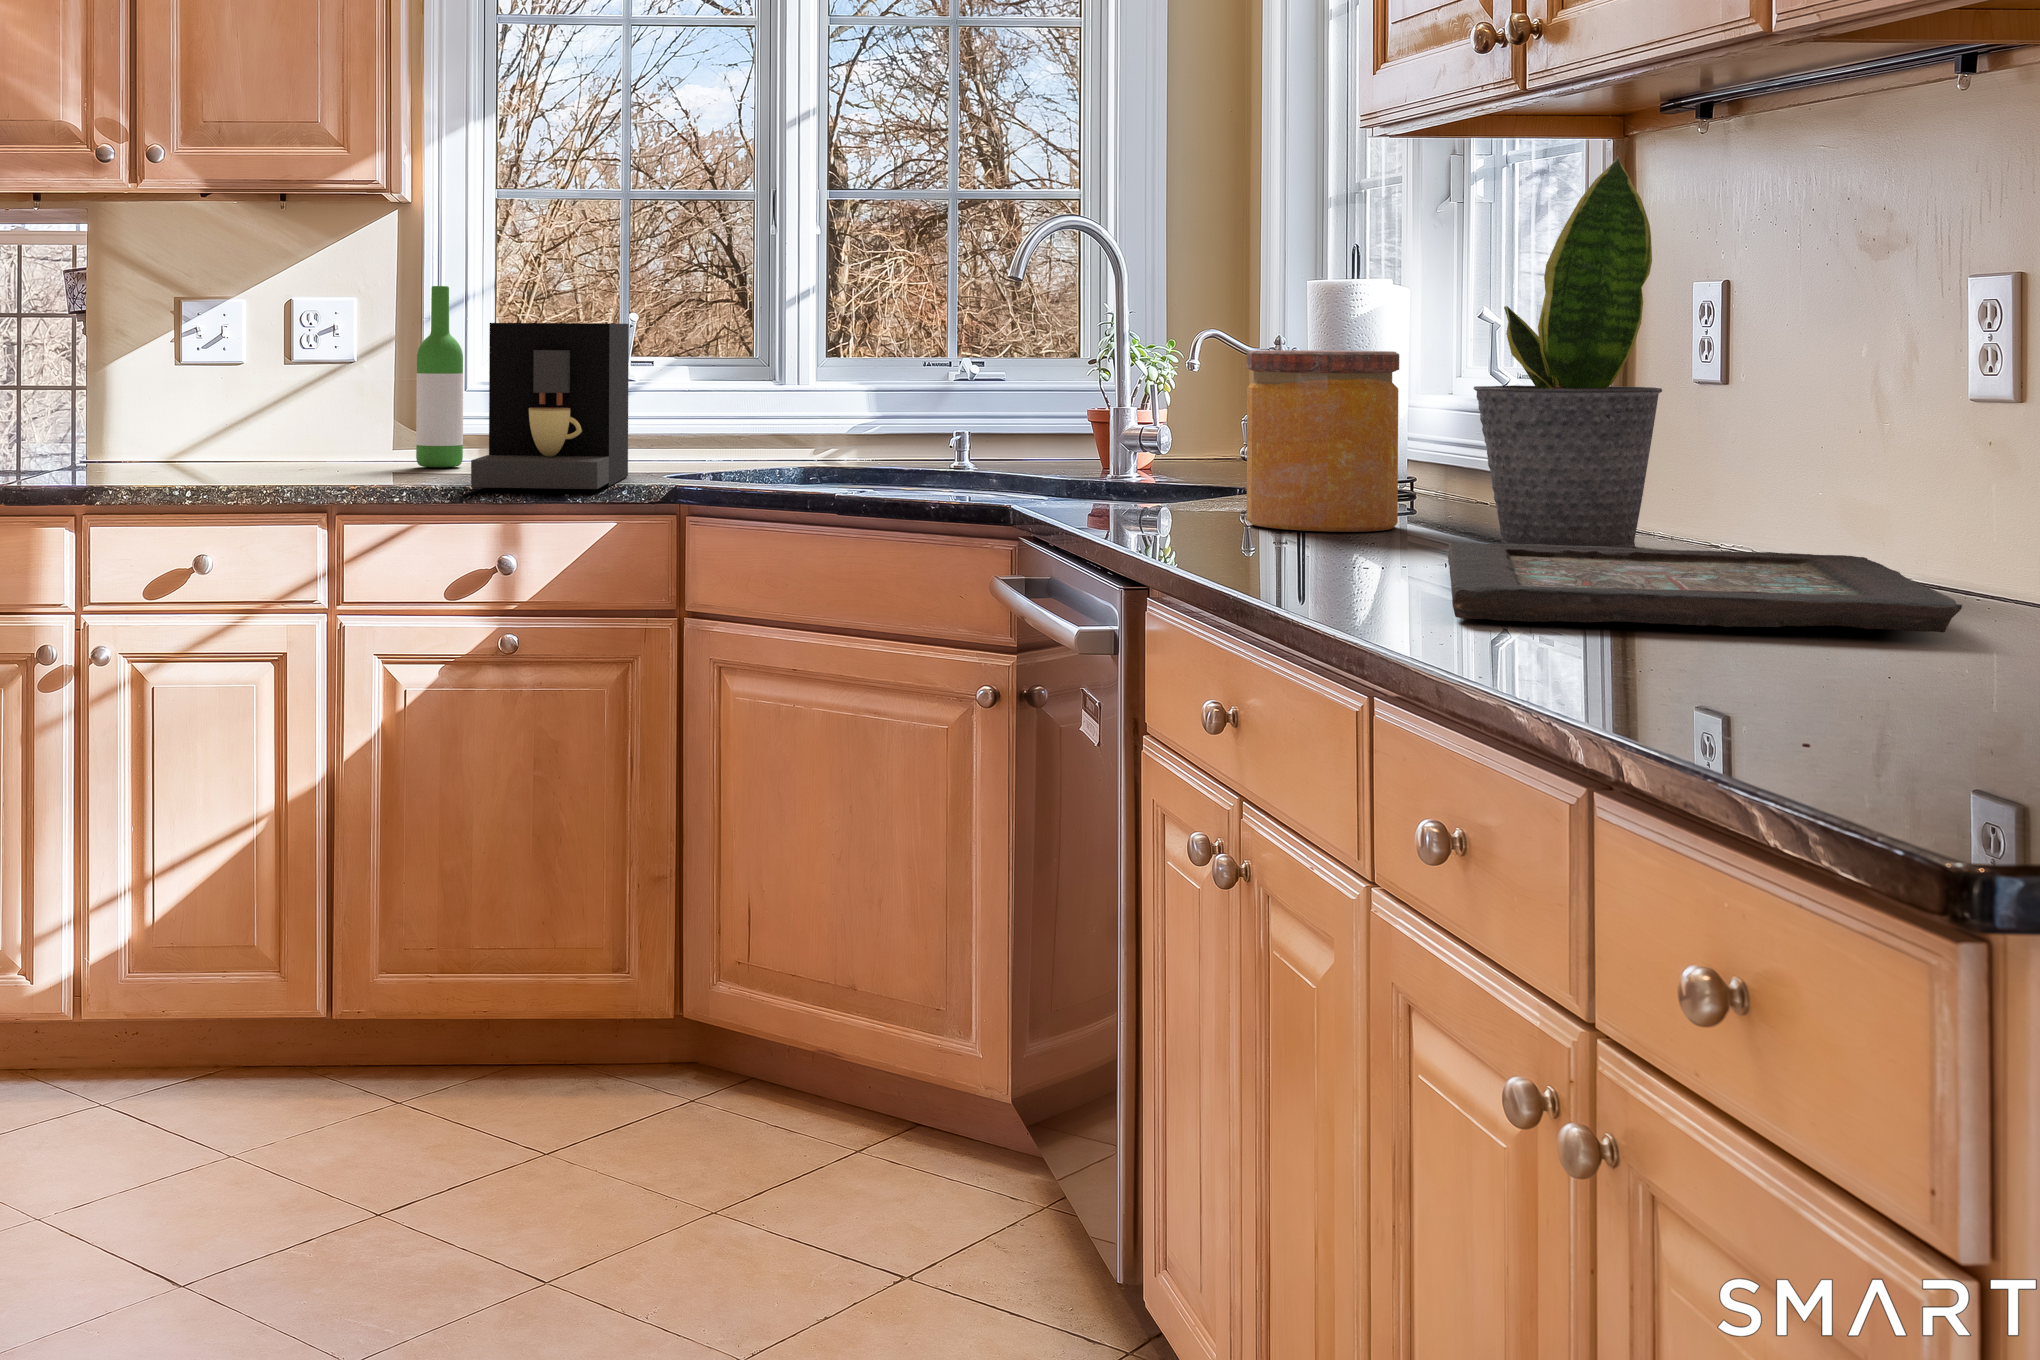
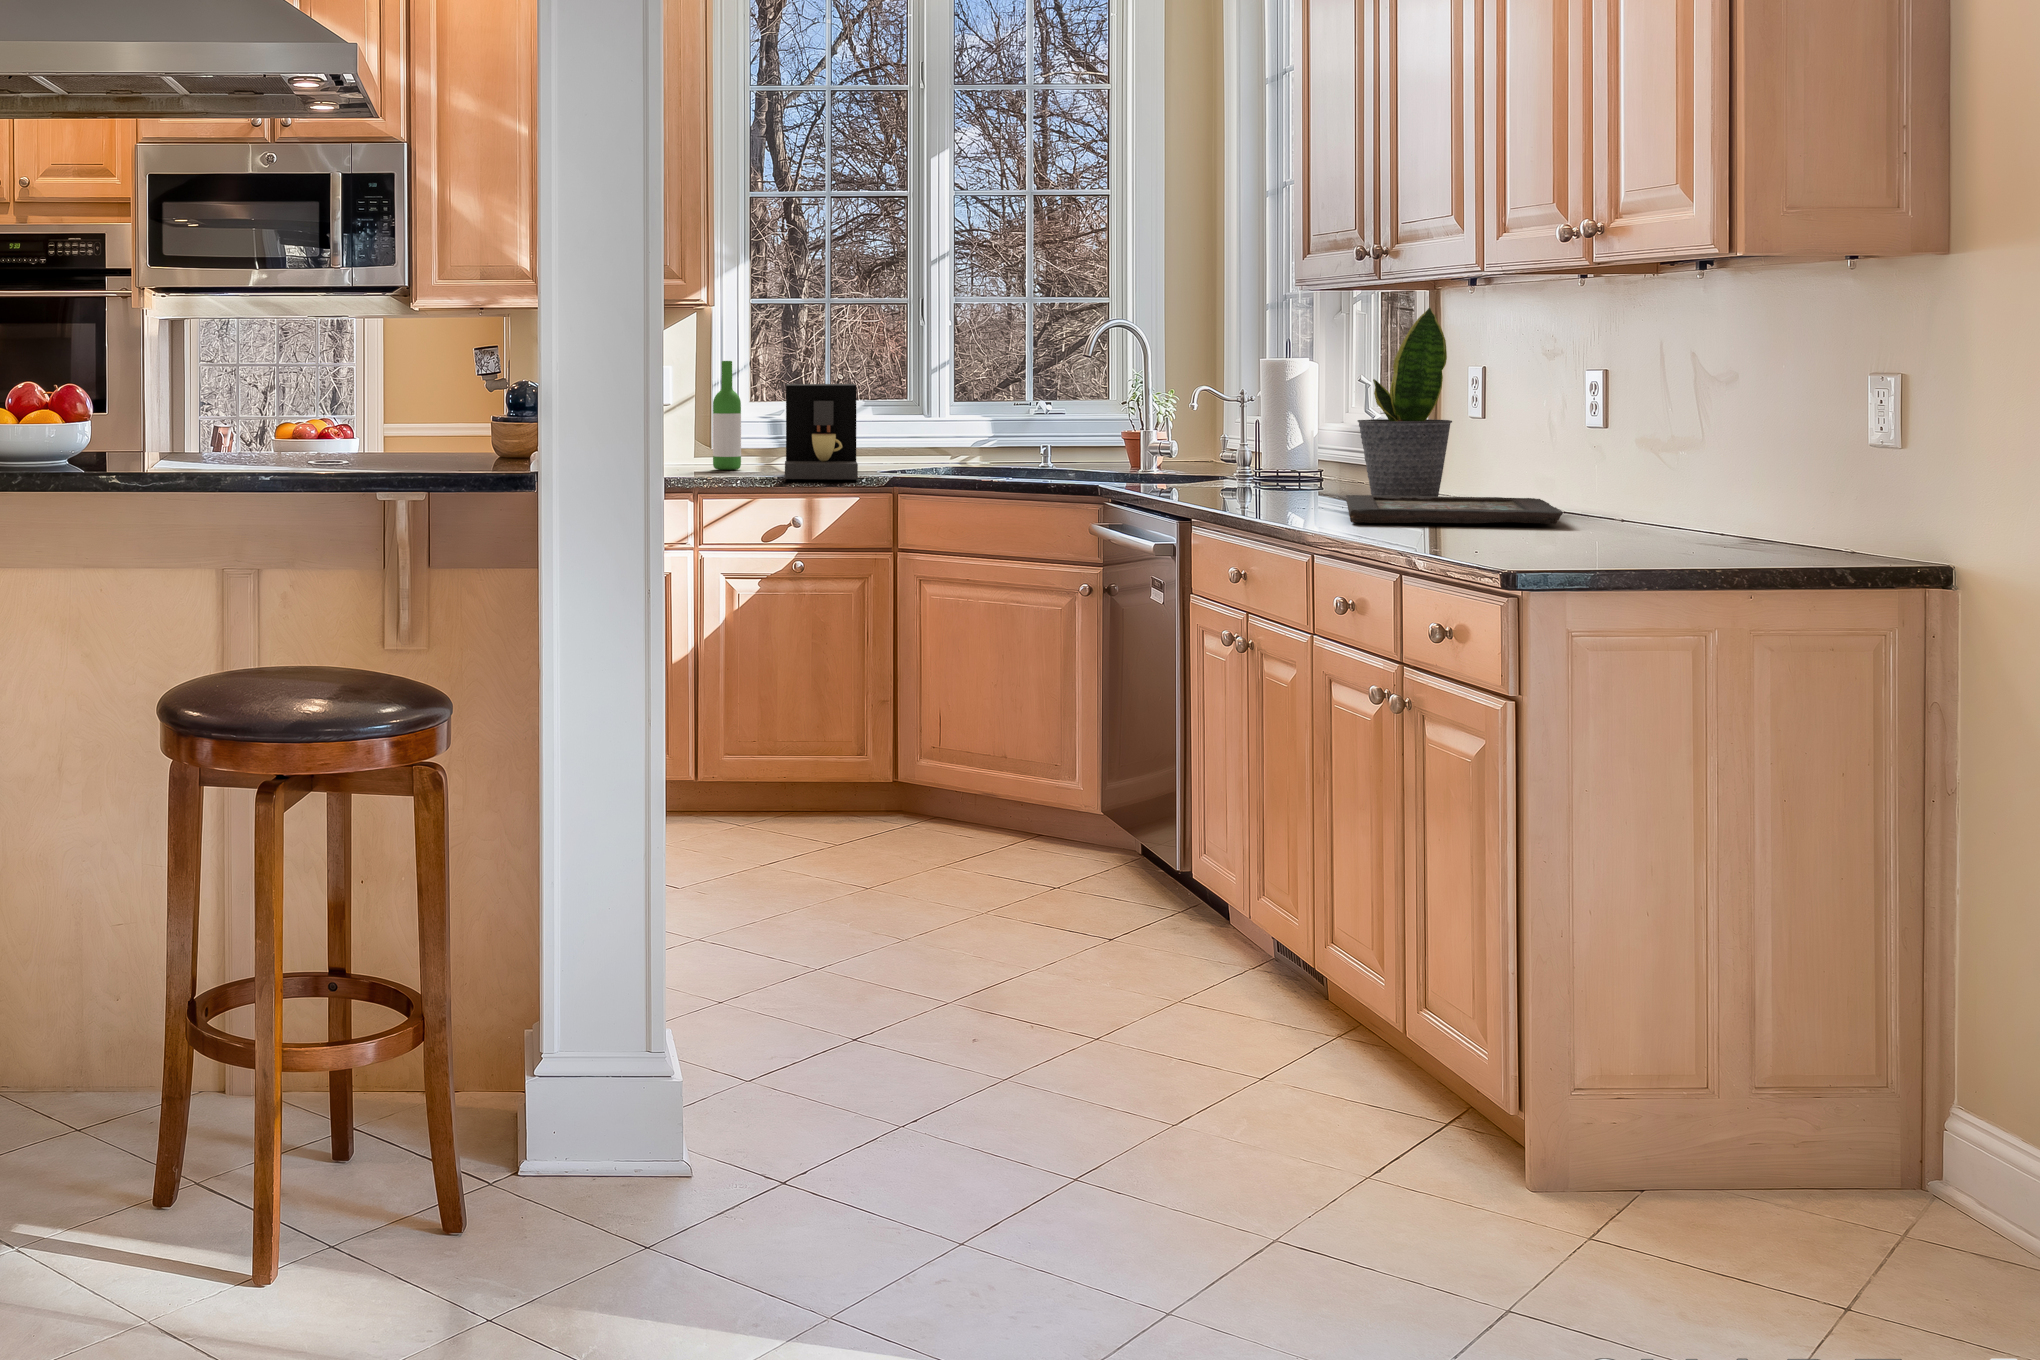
jar: present [1247,350,1399,532] -> none [1237,401,1318,495]

